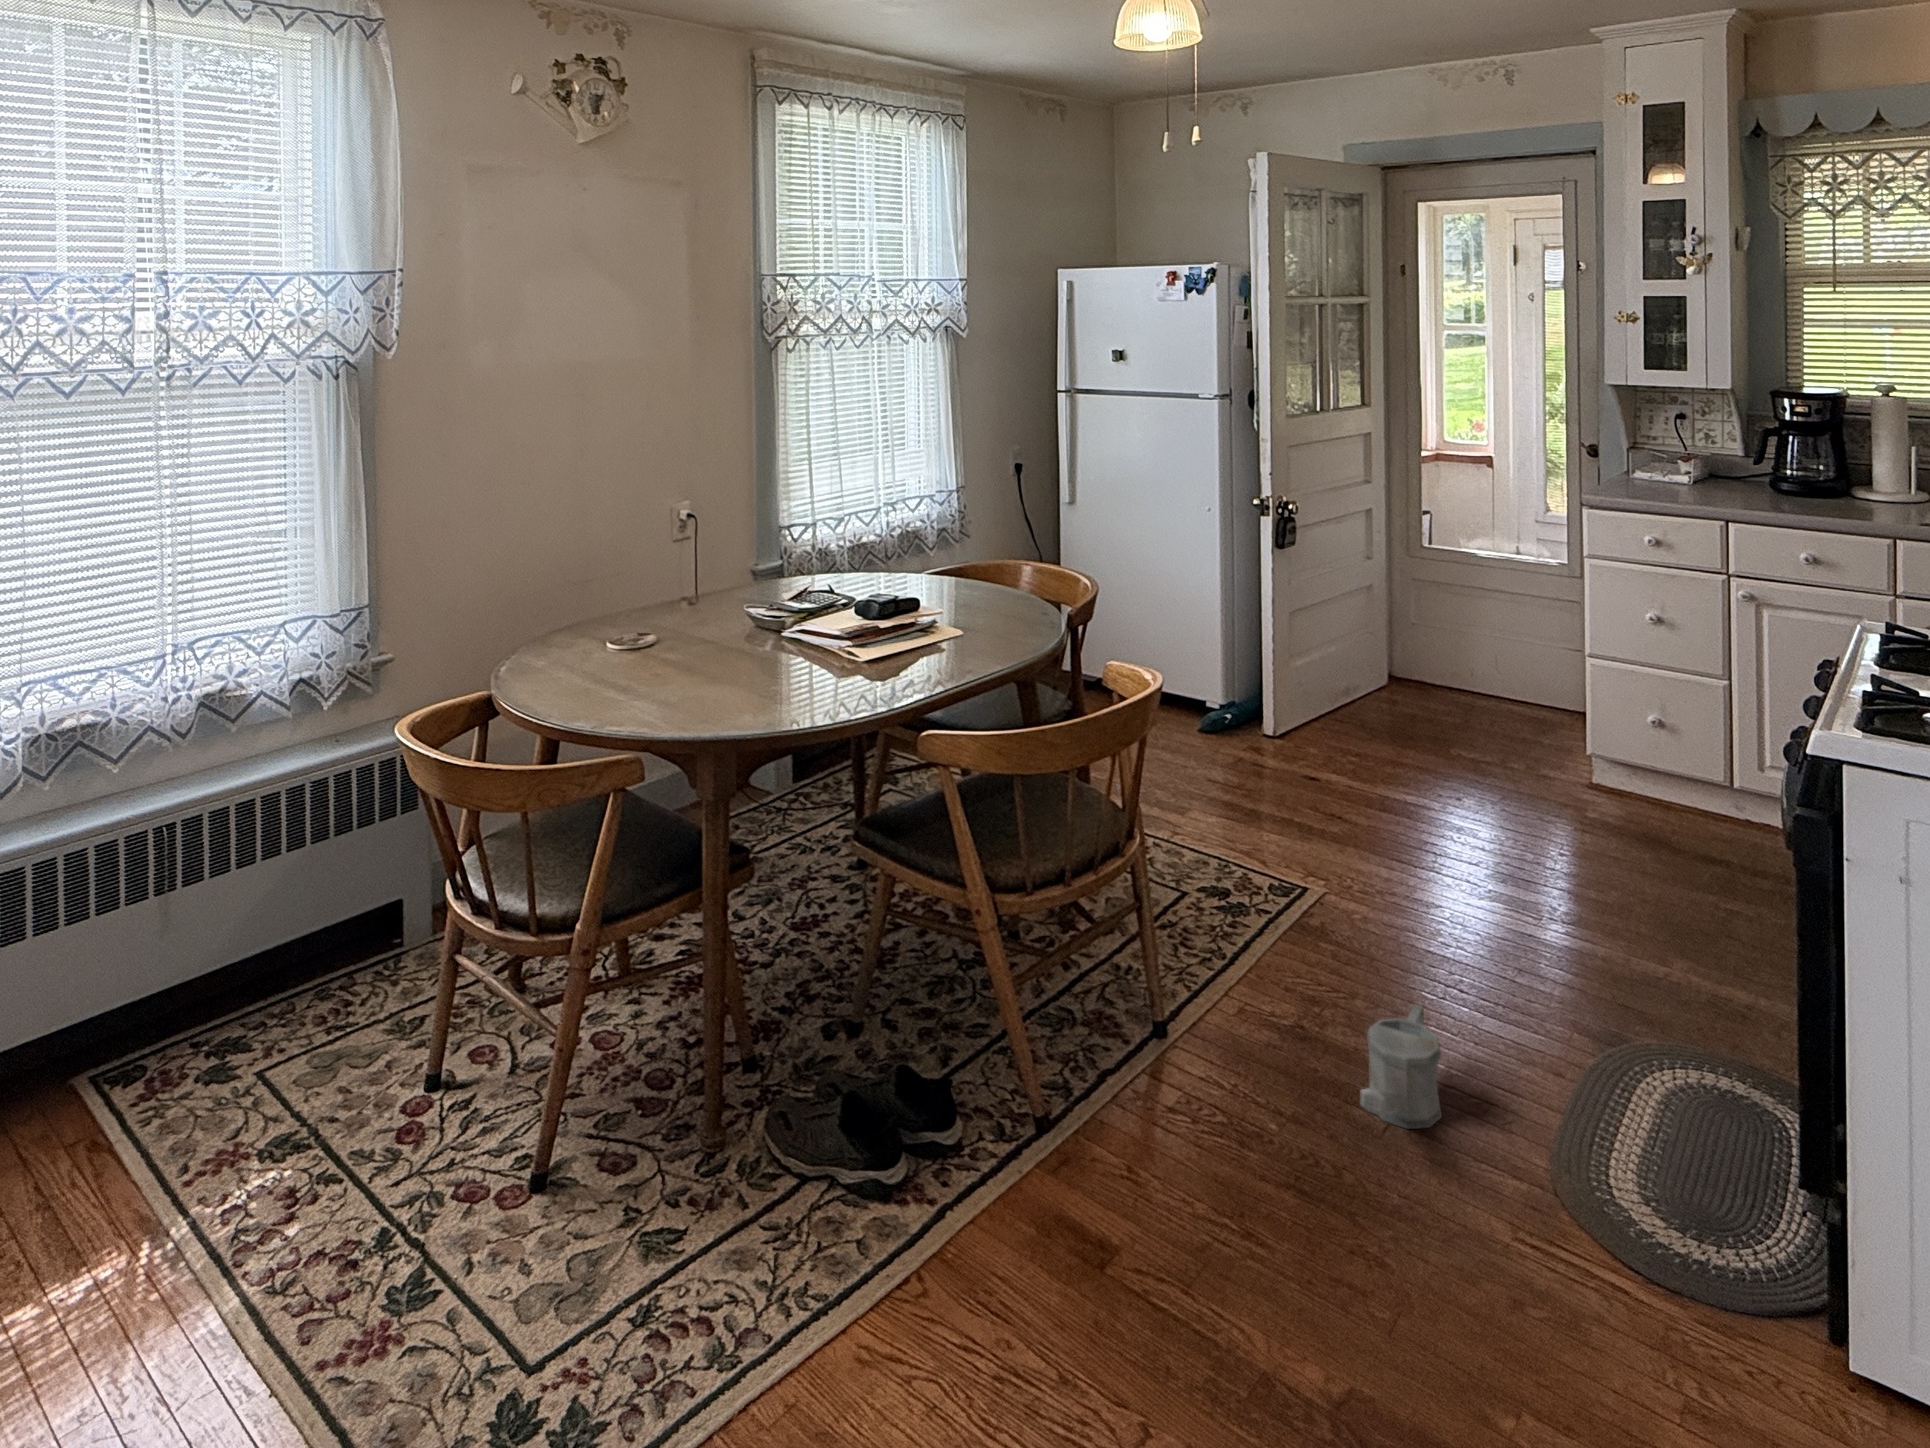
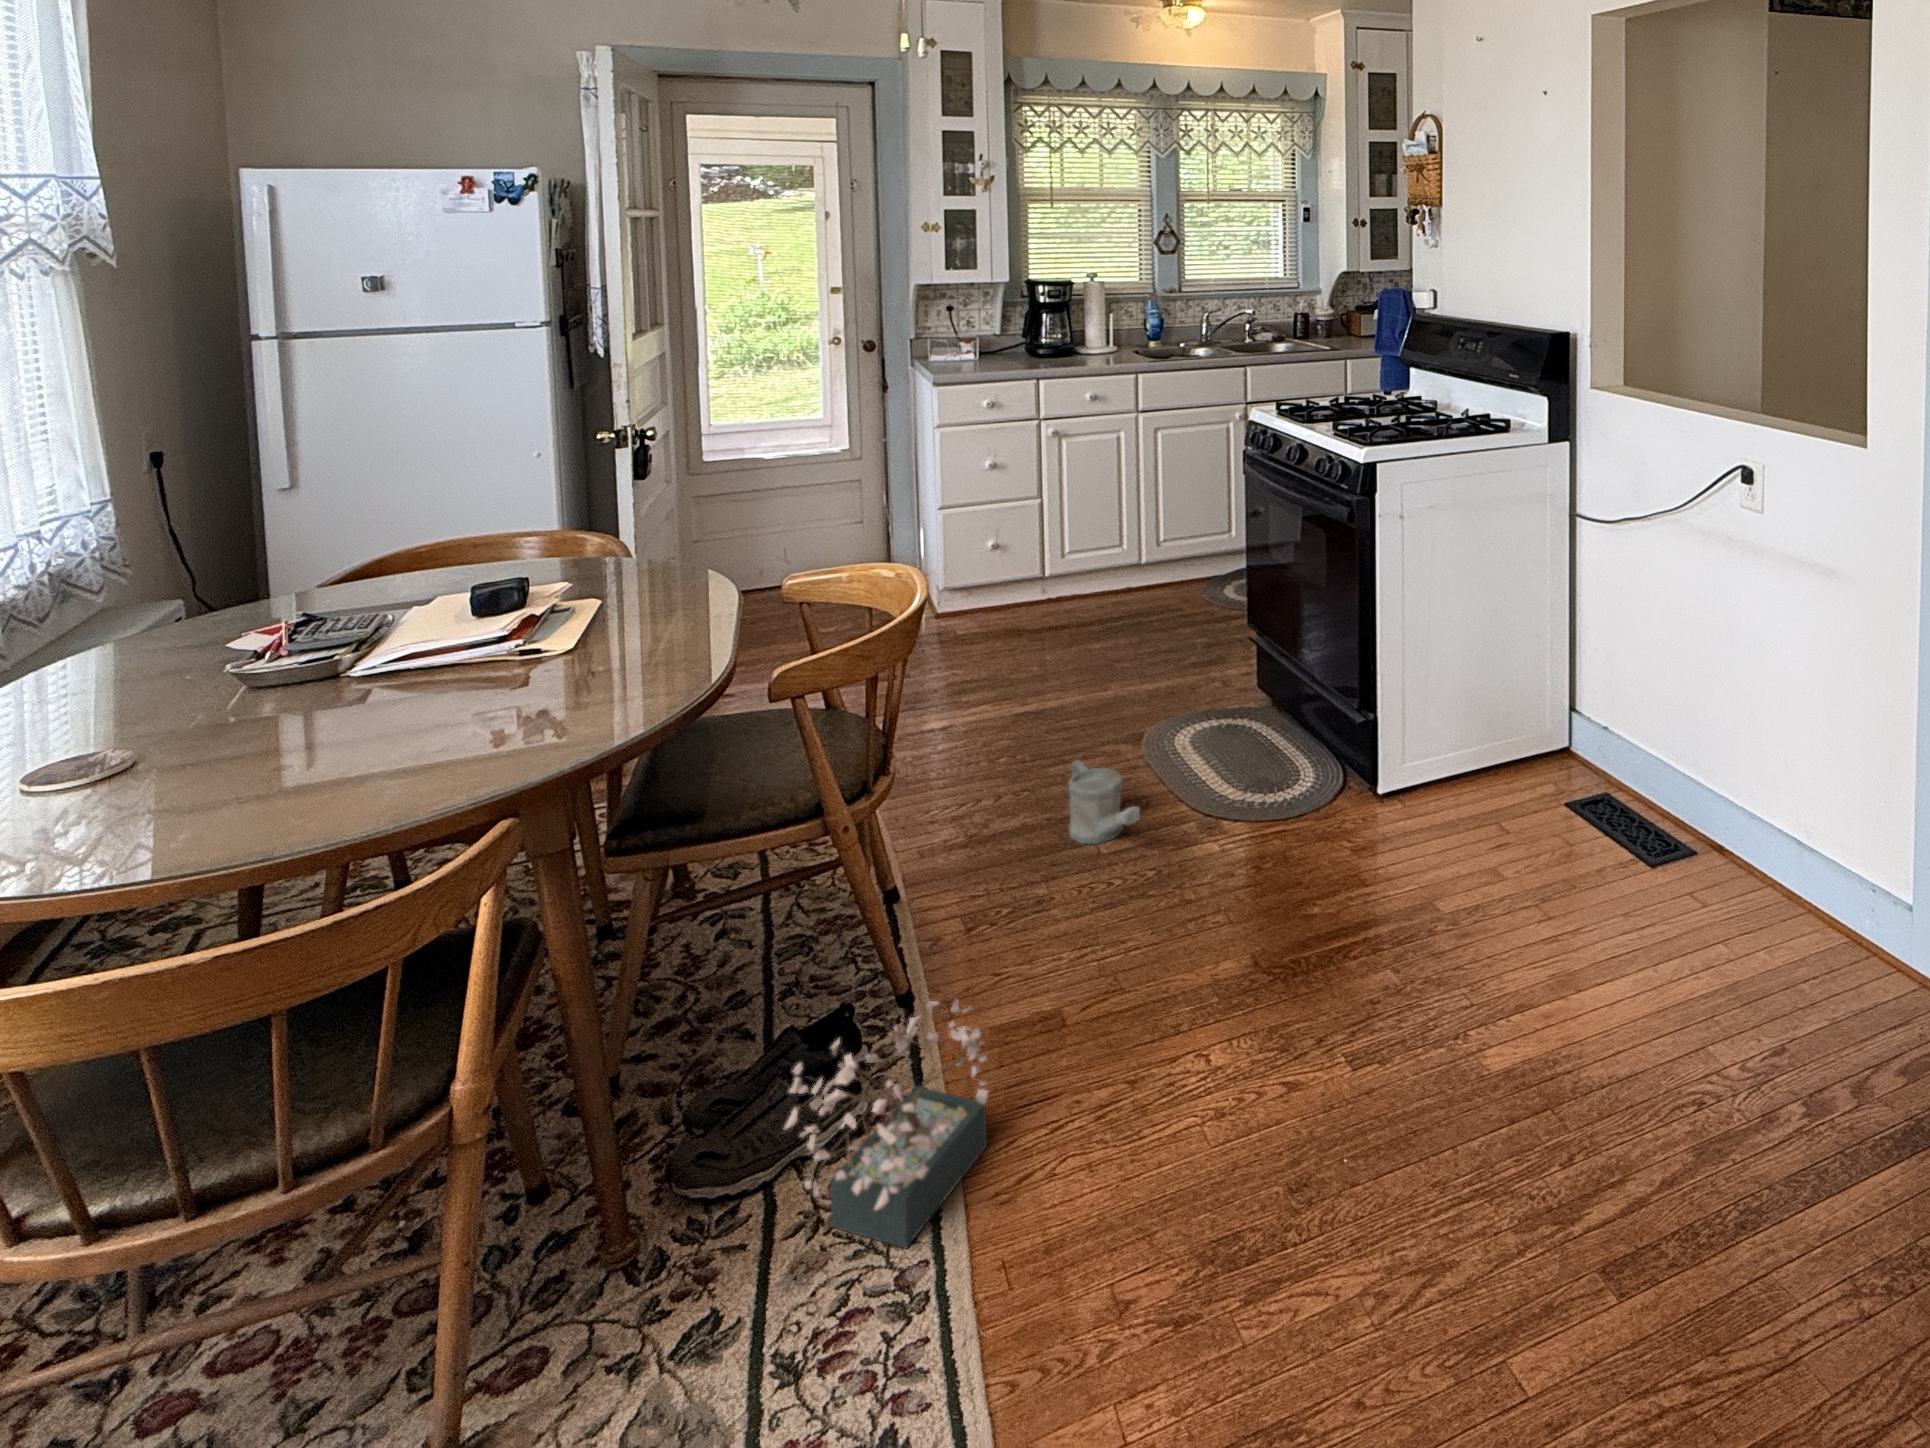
decorative plant: none [719,1070,947,1315] -> present [785,1000,988,1248]

